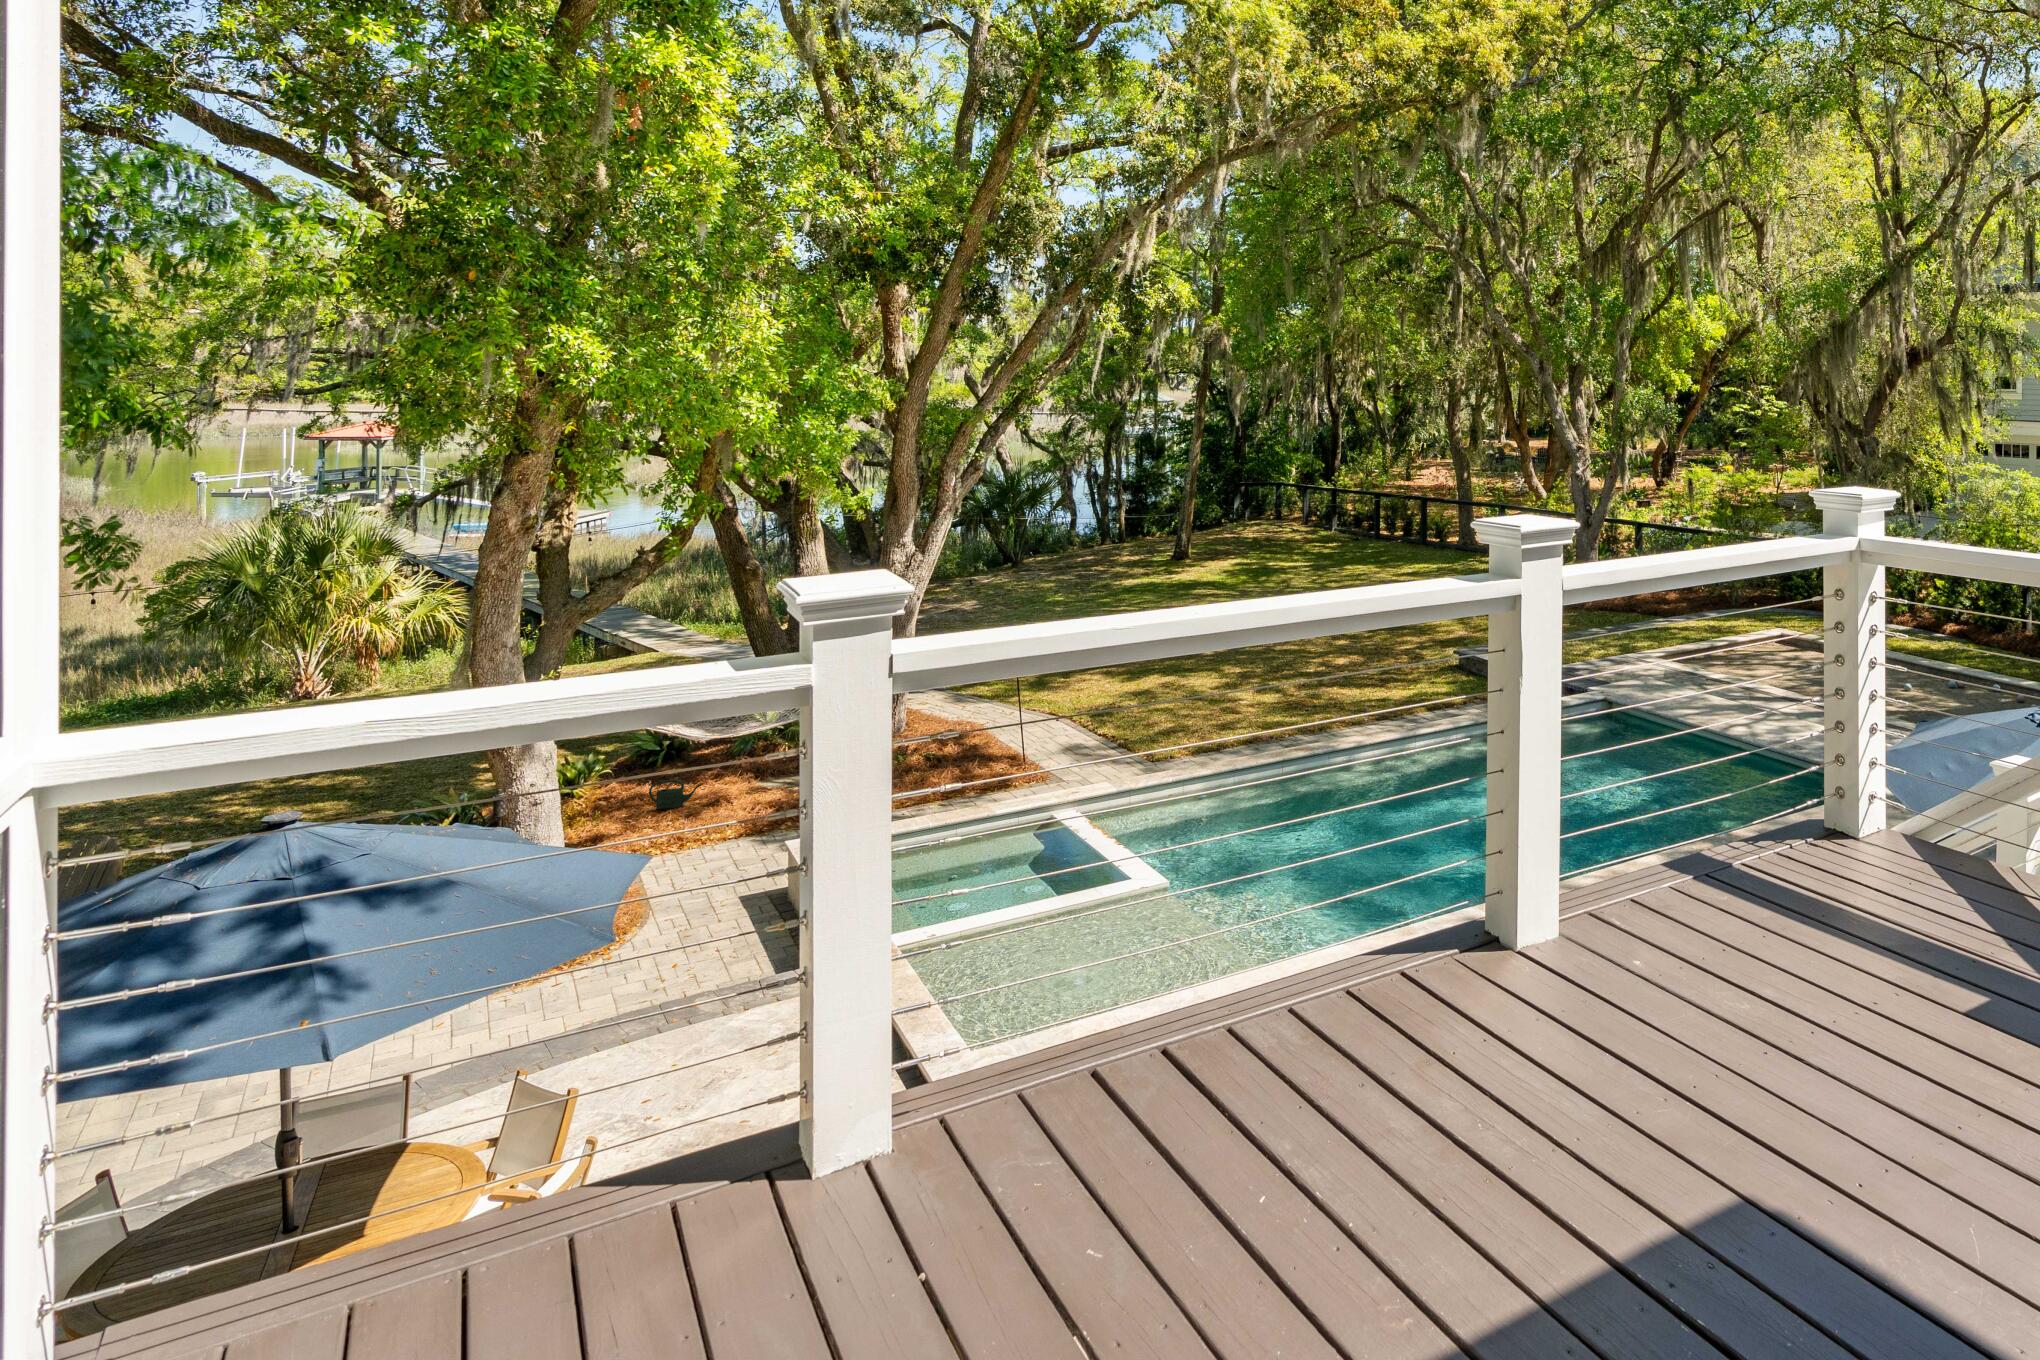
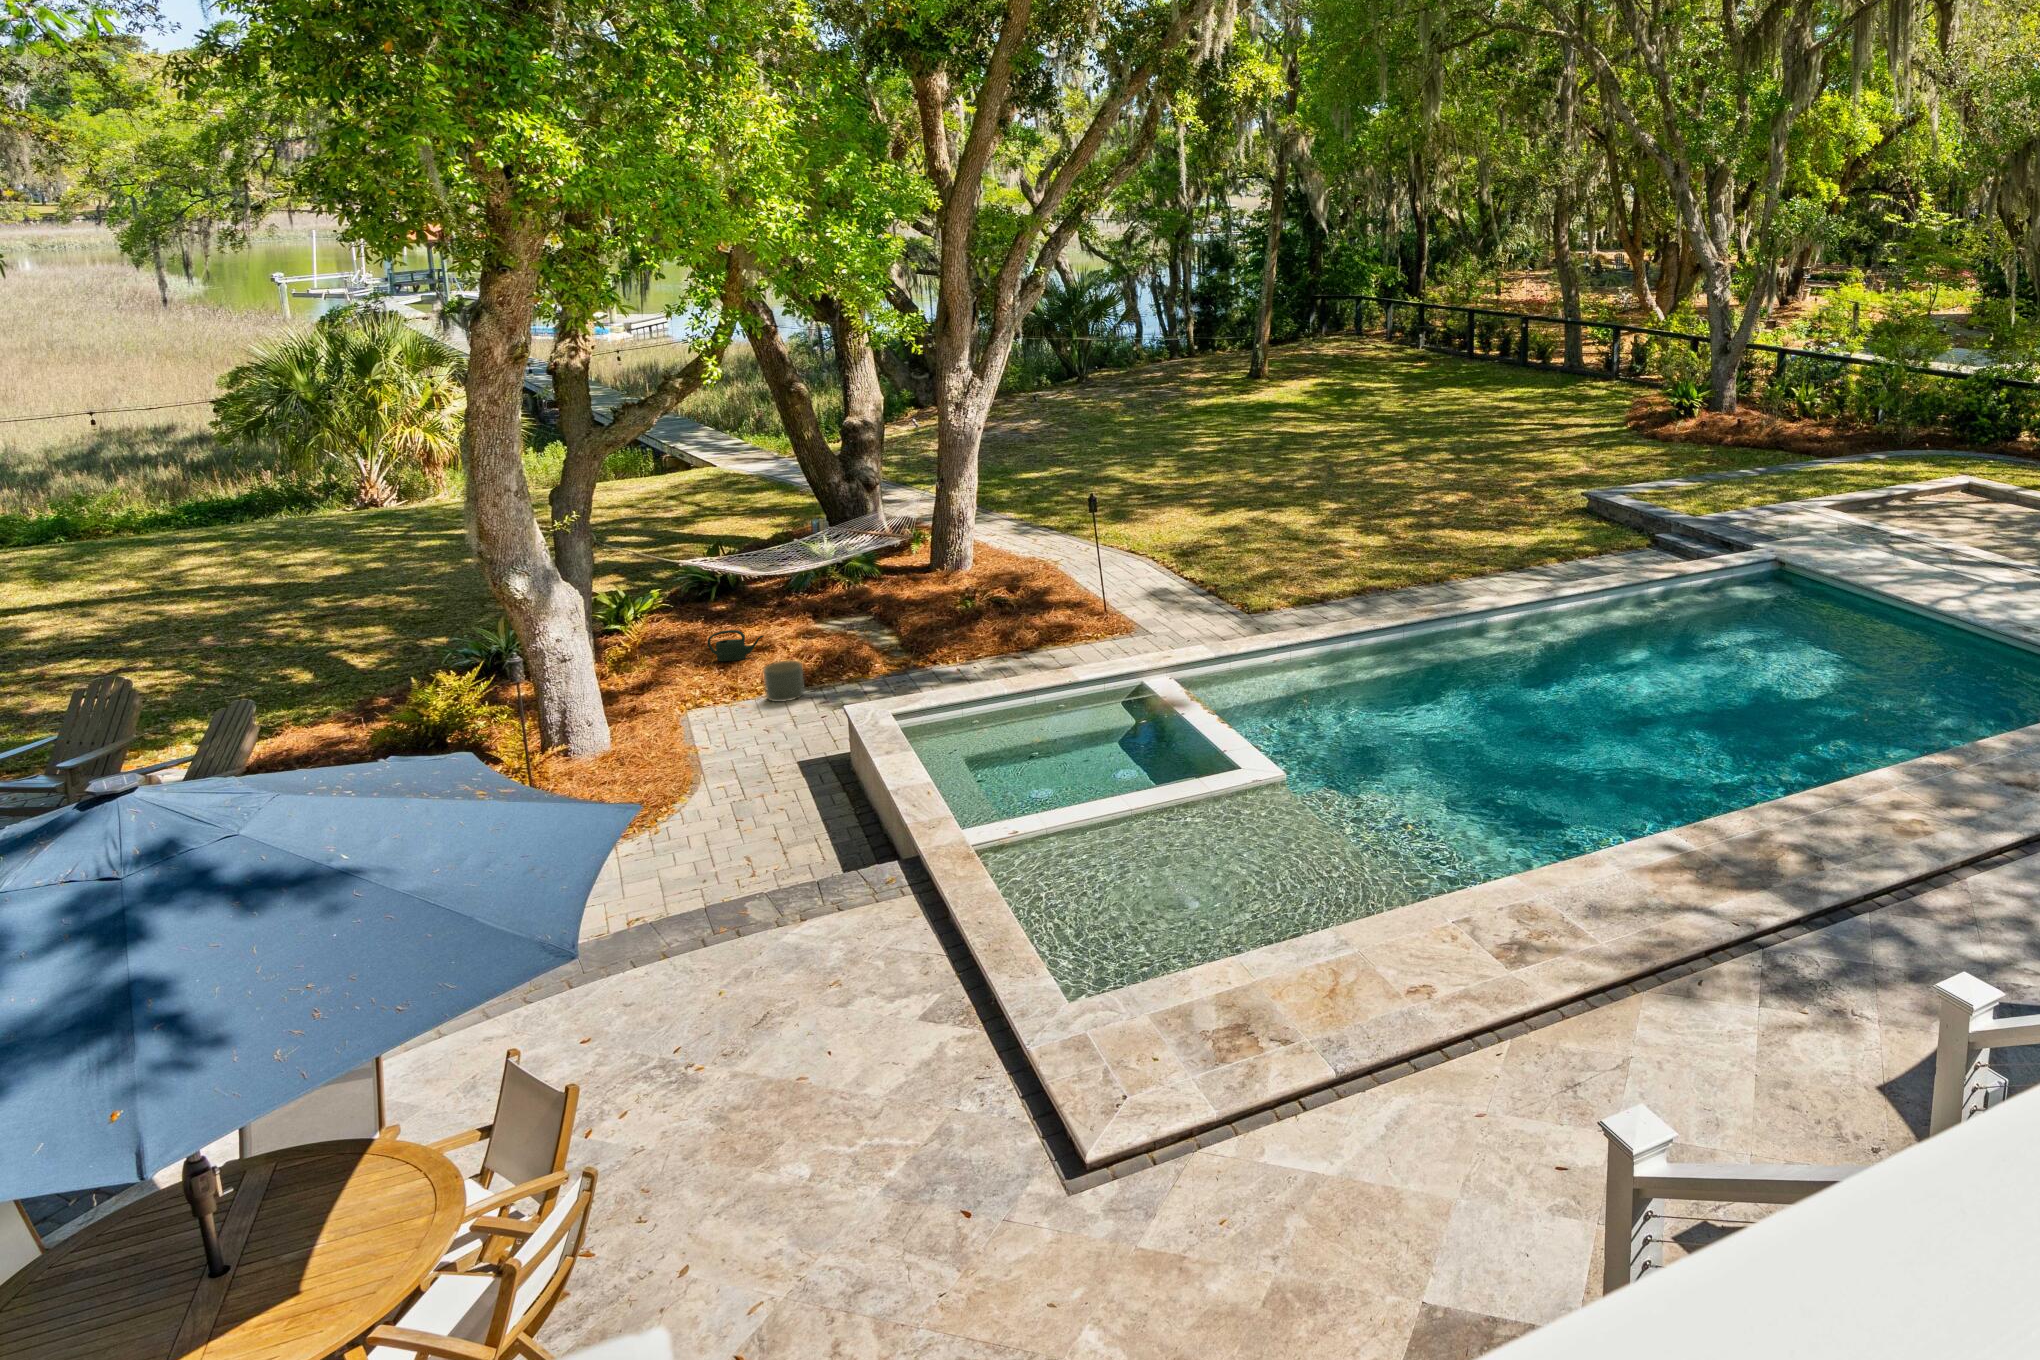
planter: none [702,801,737,839] -> present [763,661,804,702]

